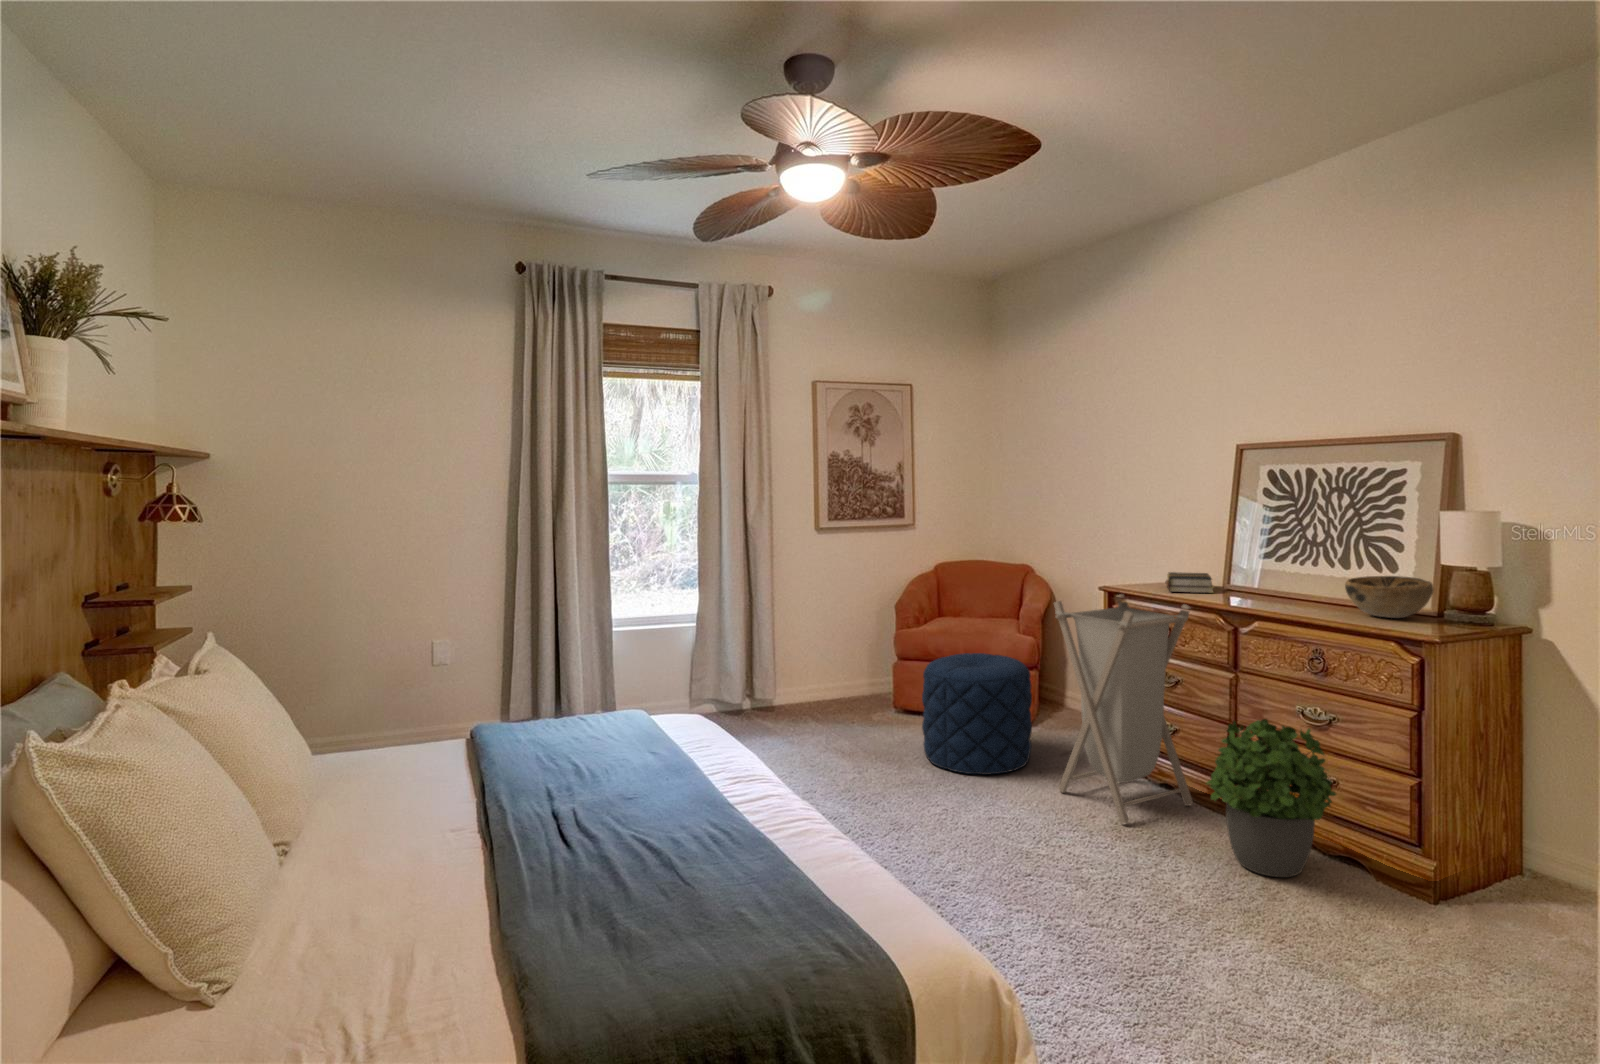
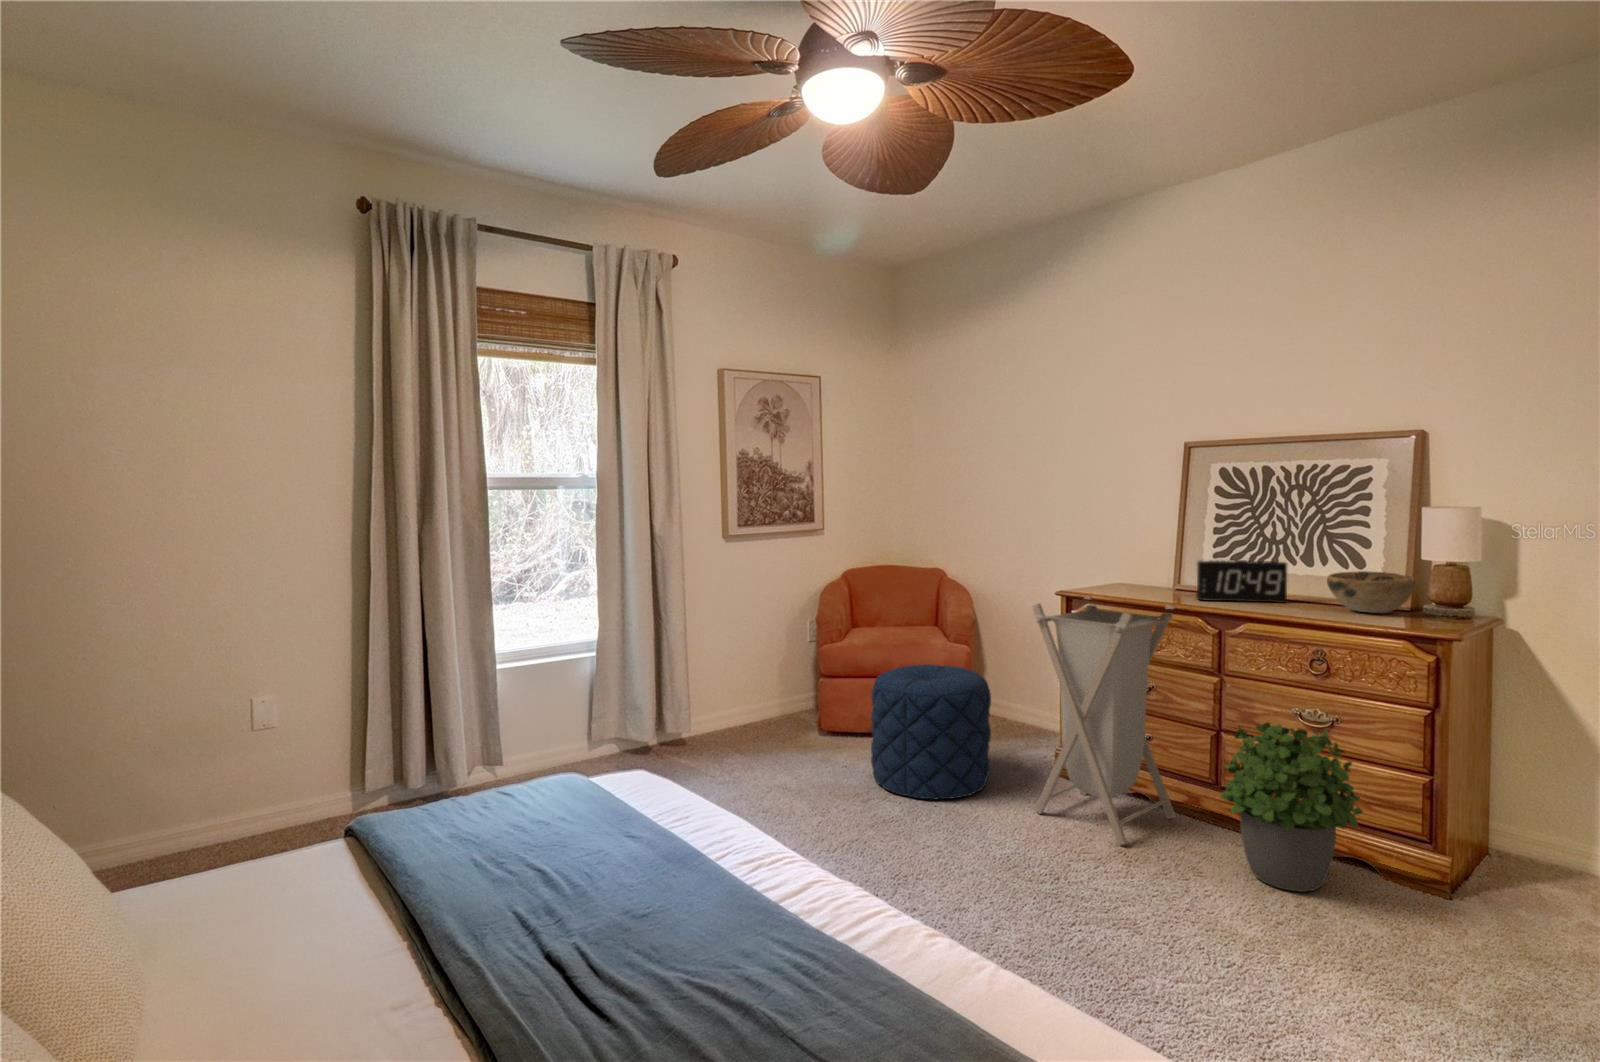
alarm clock: none [1228,562,1317,605] -> present [1196,560,1287,603]
hardback book: present [1165,572,1214,593] -> none [1116,574,1175,594]

